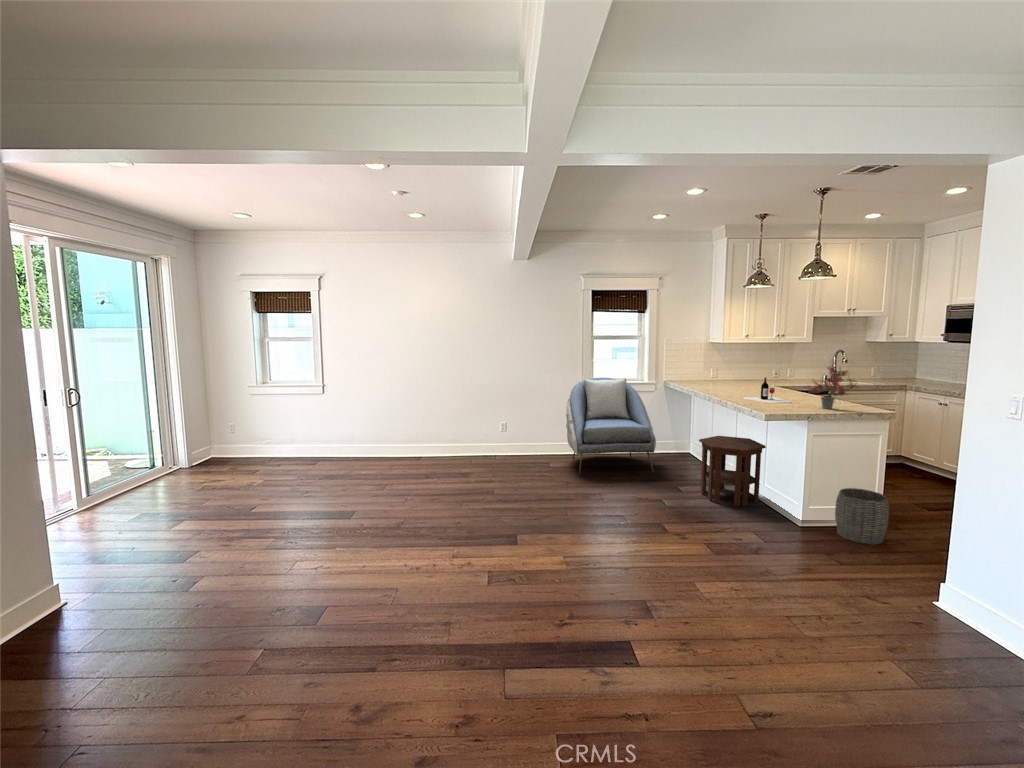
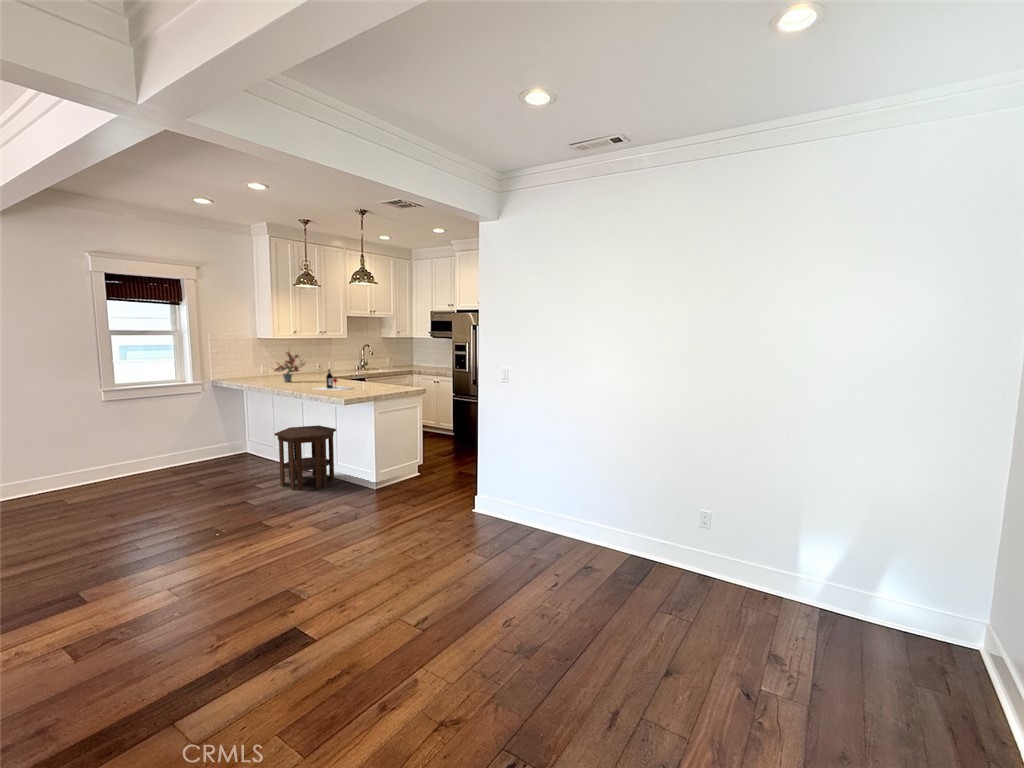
potted plant: present [809,363,858,409] -> present [274,352,305,382]
armchair: present [566,378,656,475] -> none [84,380,220,504]
woven basket: present [835,488,889,544] -> none [397,448,431,489]

